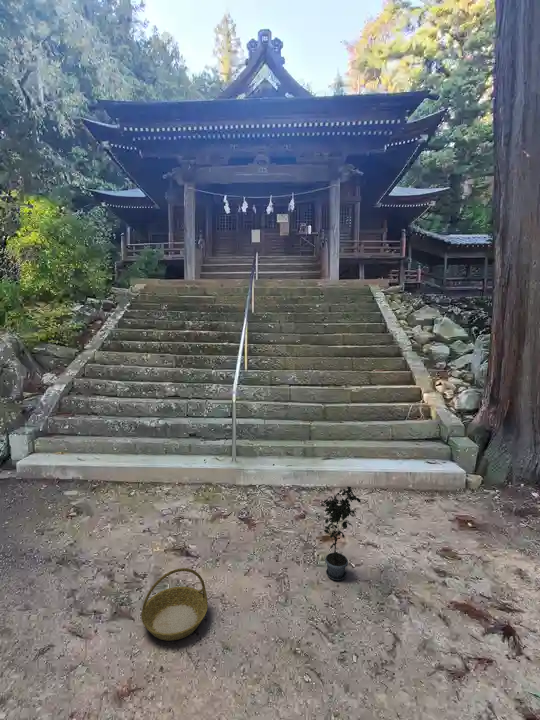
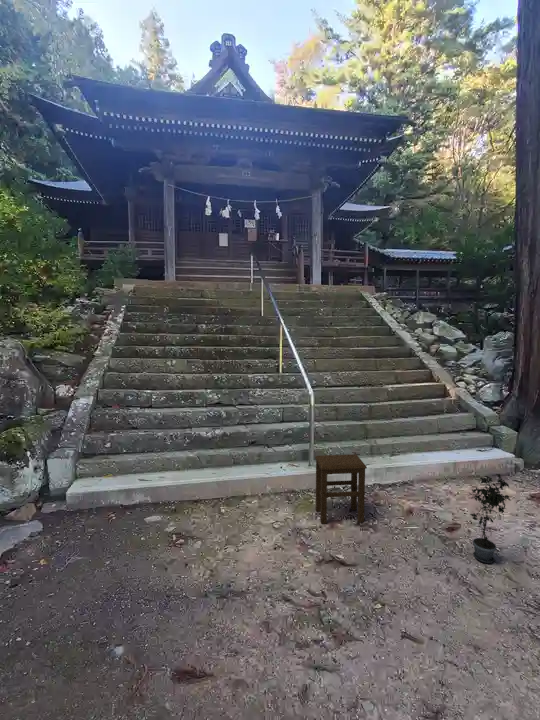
stool: none [204,452,255,523] -> present [315,454,367,524]
basket: present [141,568,208,641] -> none [351,567,418,640]

